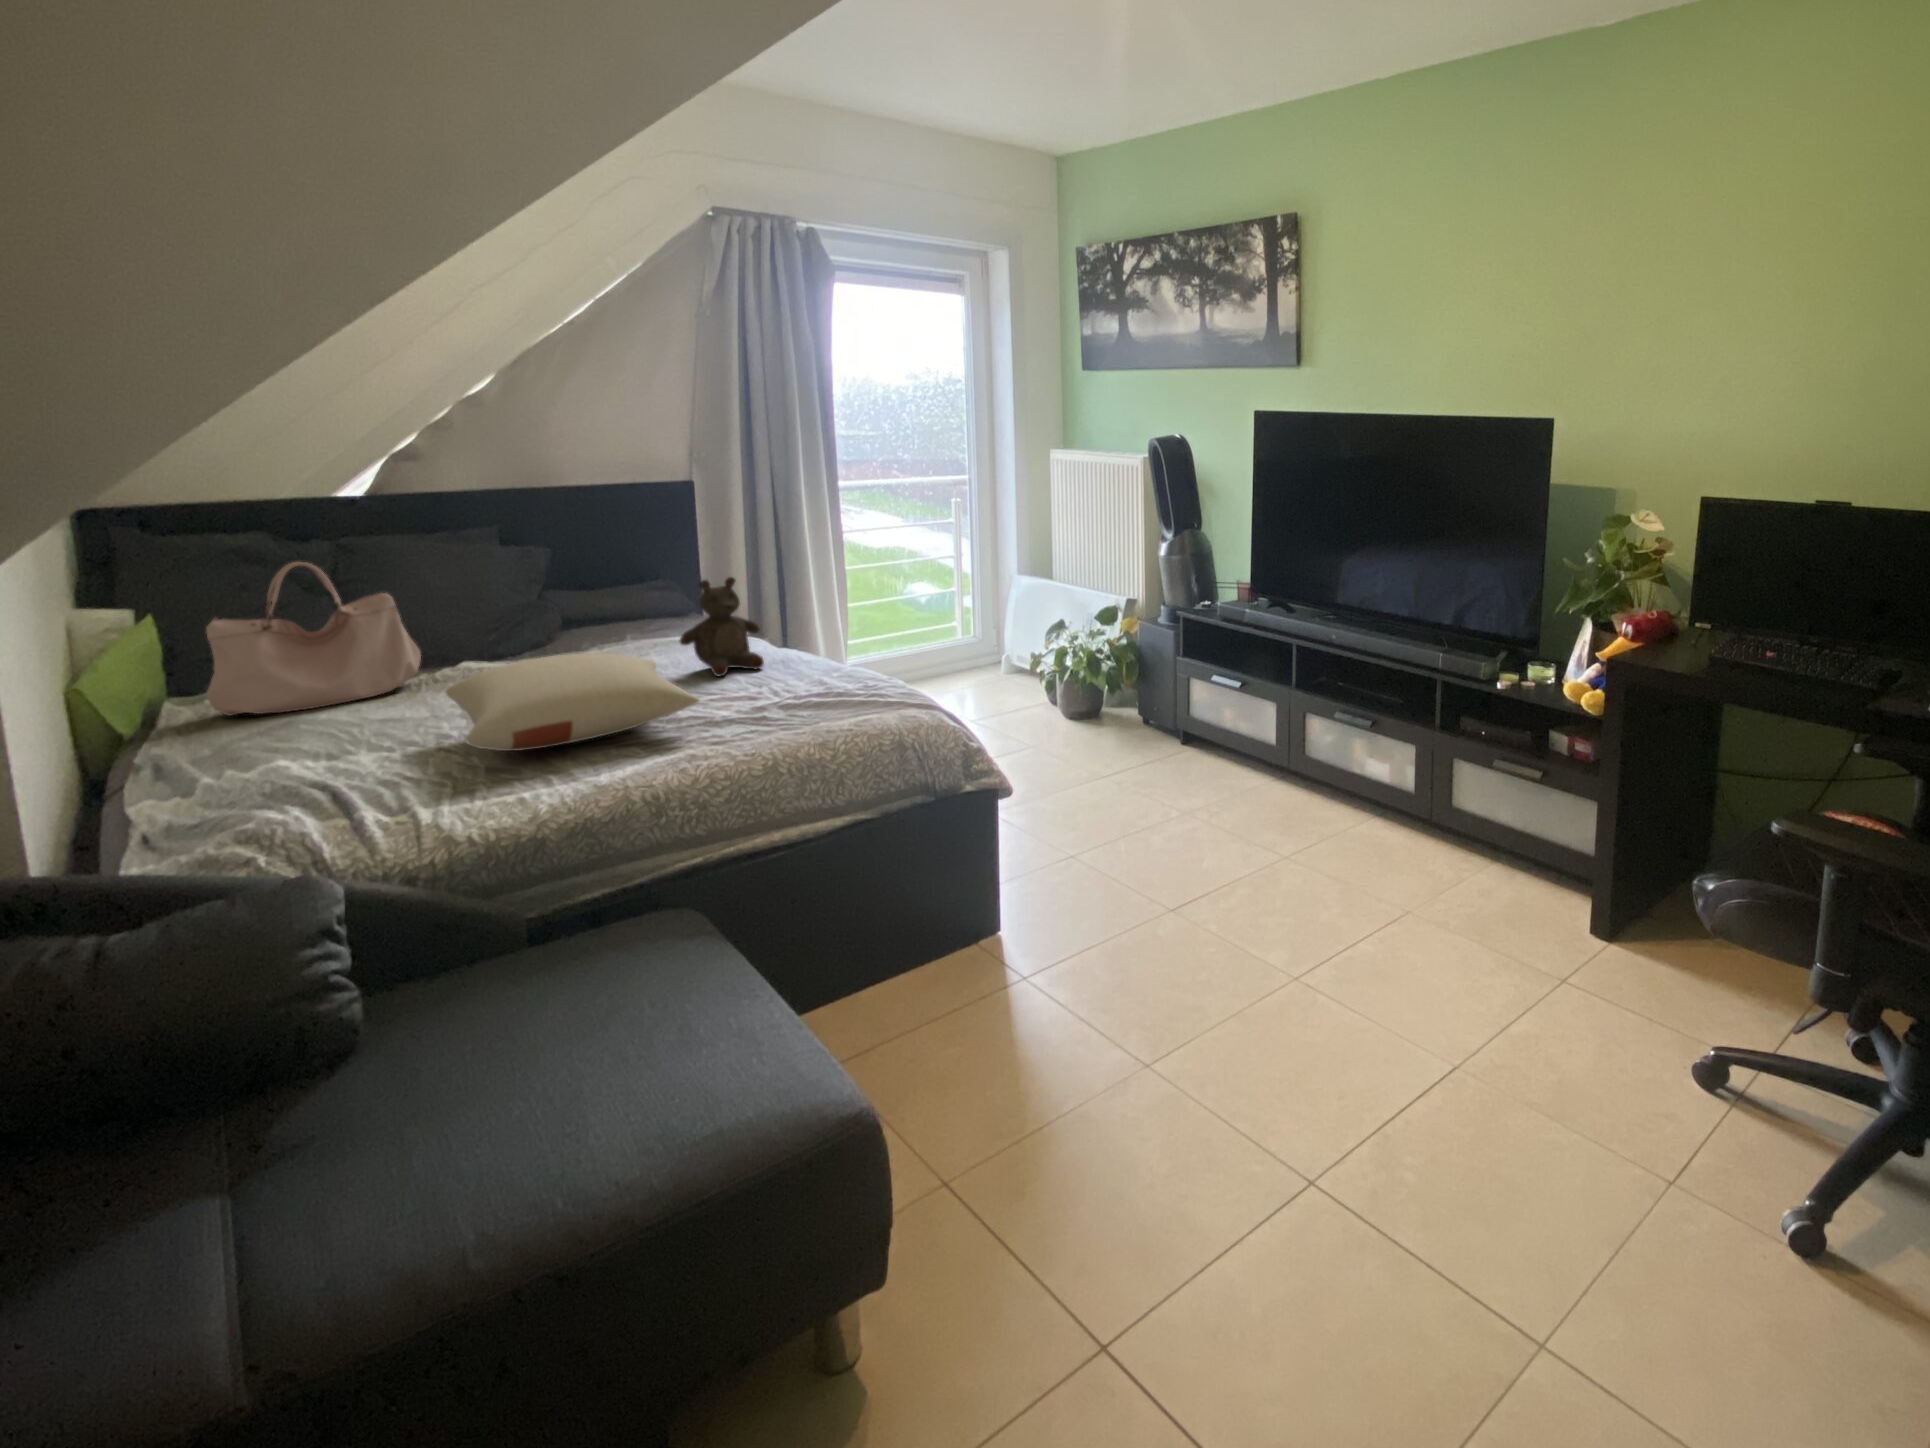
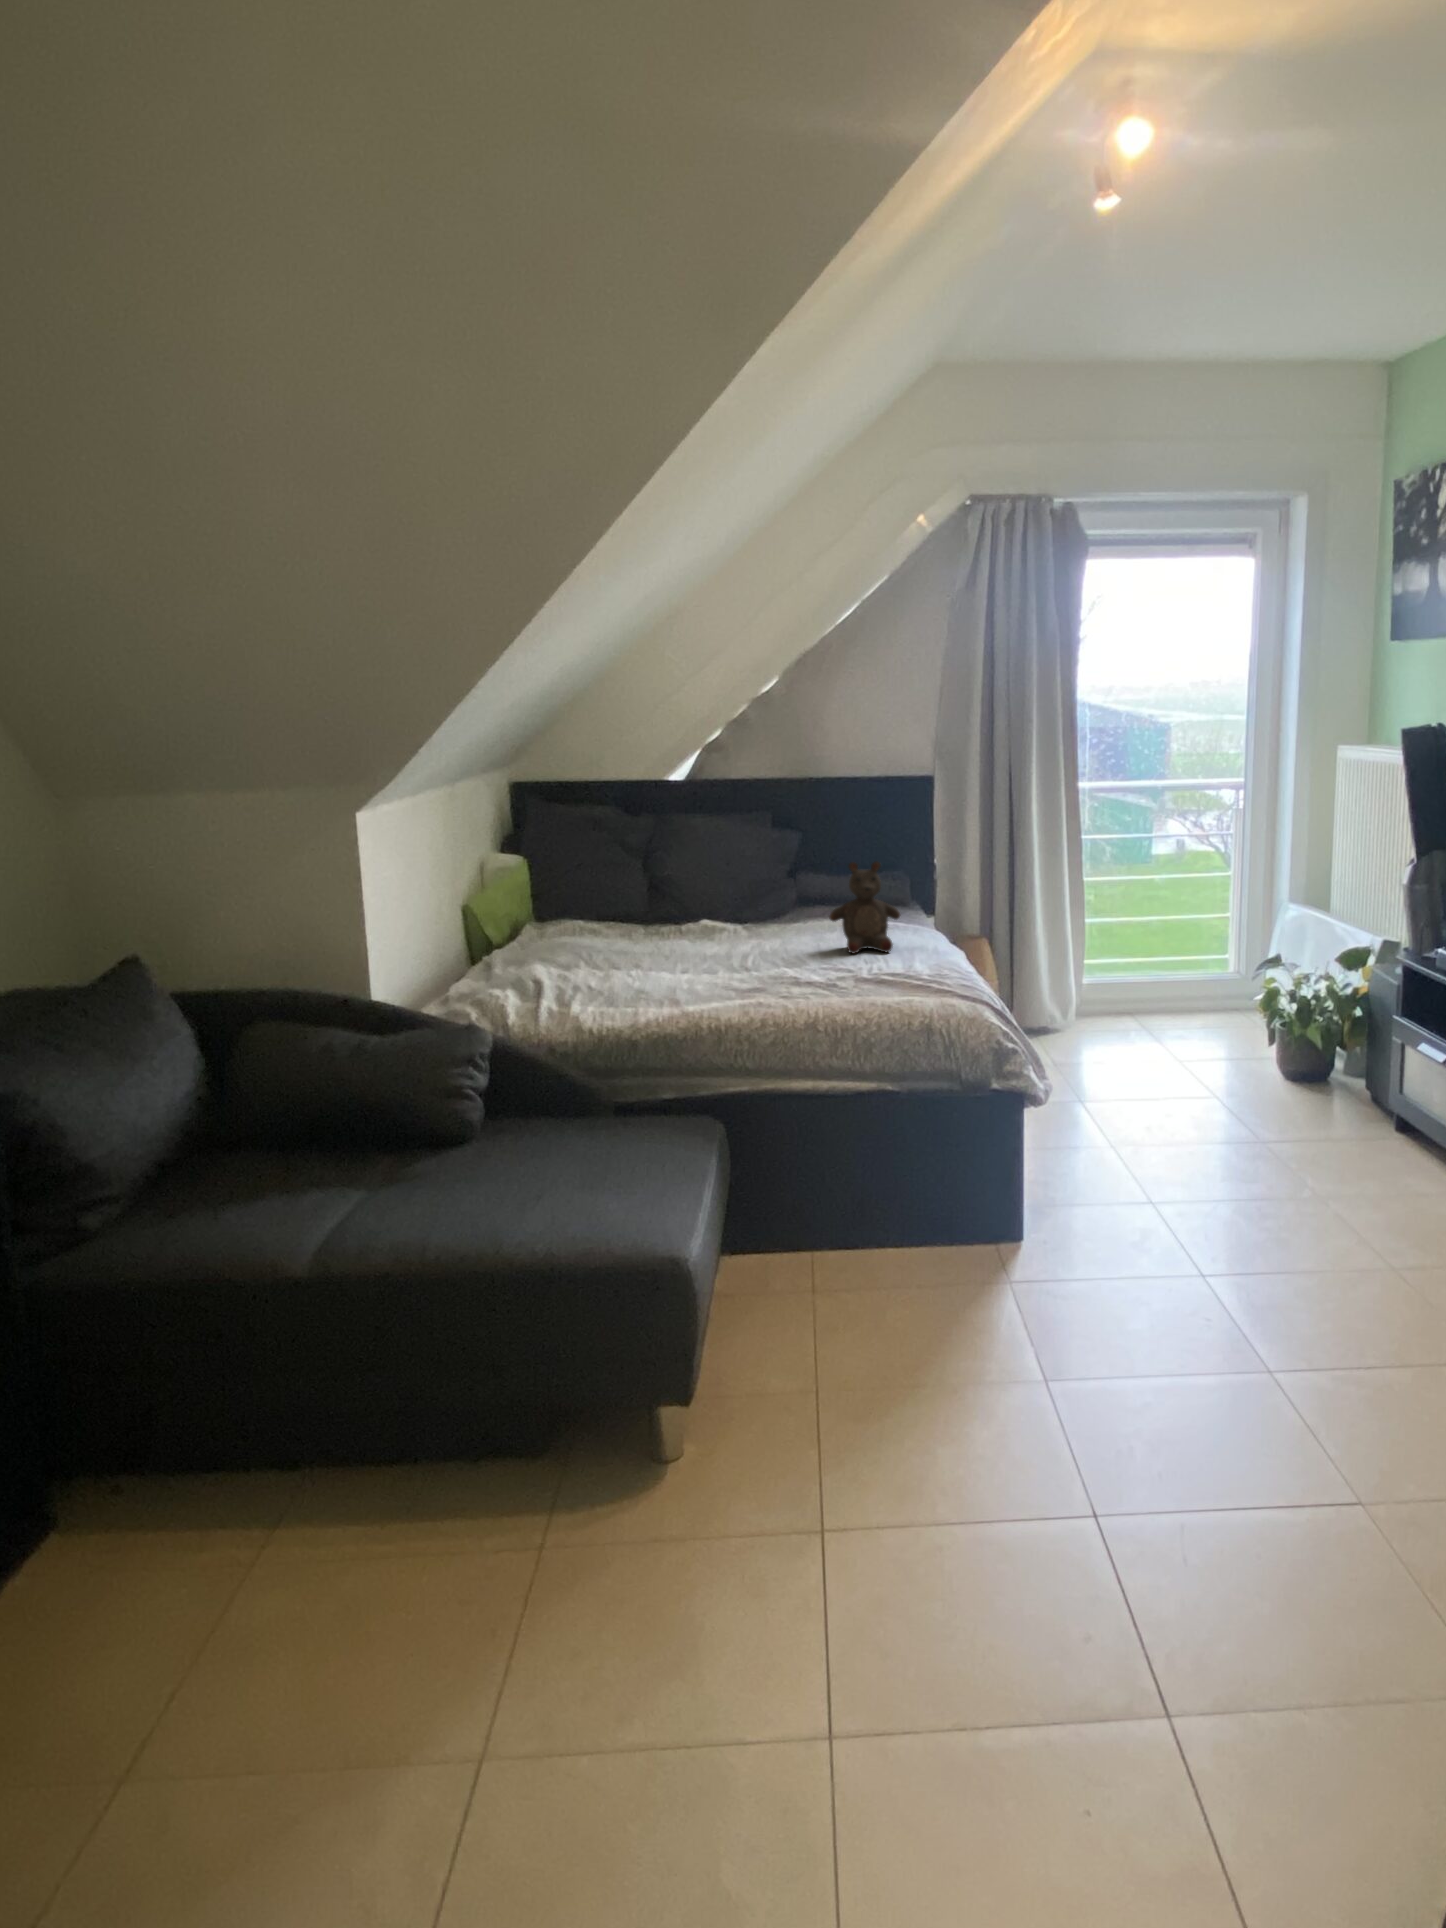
handbag: present [206,562,421,715] -> none [548,823,673,938]
pillow: present [446,653,699,751] -> none [620,908,791,979]

